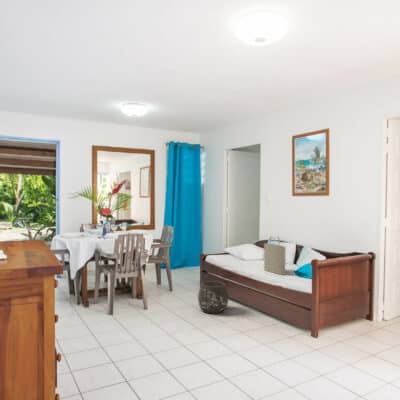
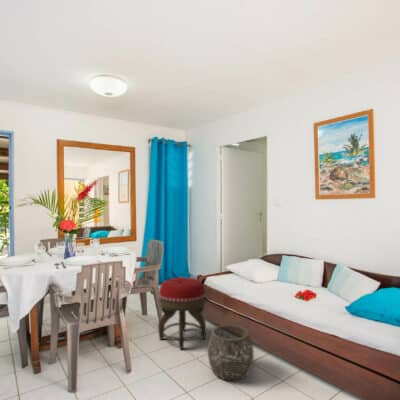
tote bag: present [264,237,285,275] -> none [299,258,340,318]
footstool: none [168,253,202,301] -> present [158,277,206,350]

